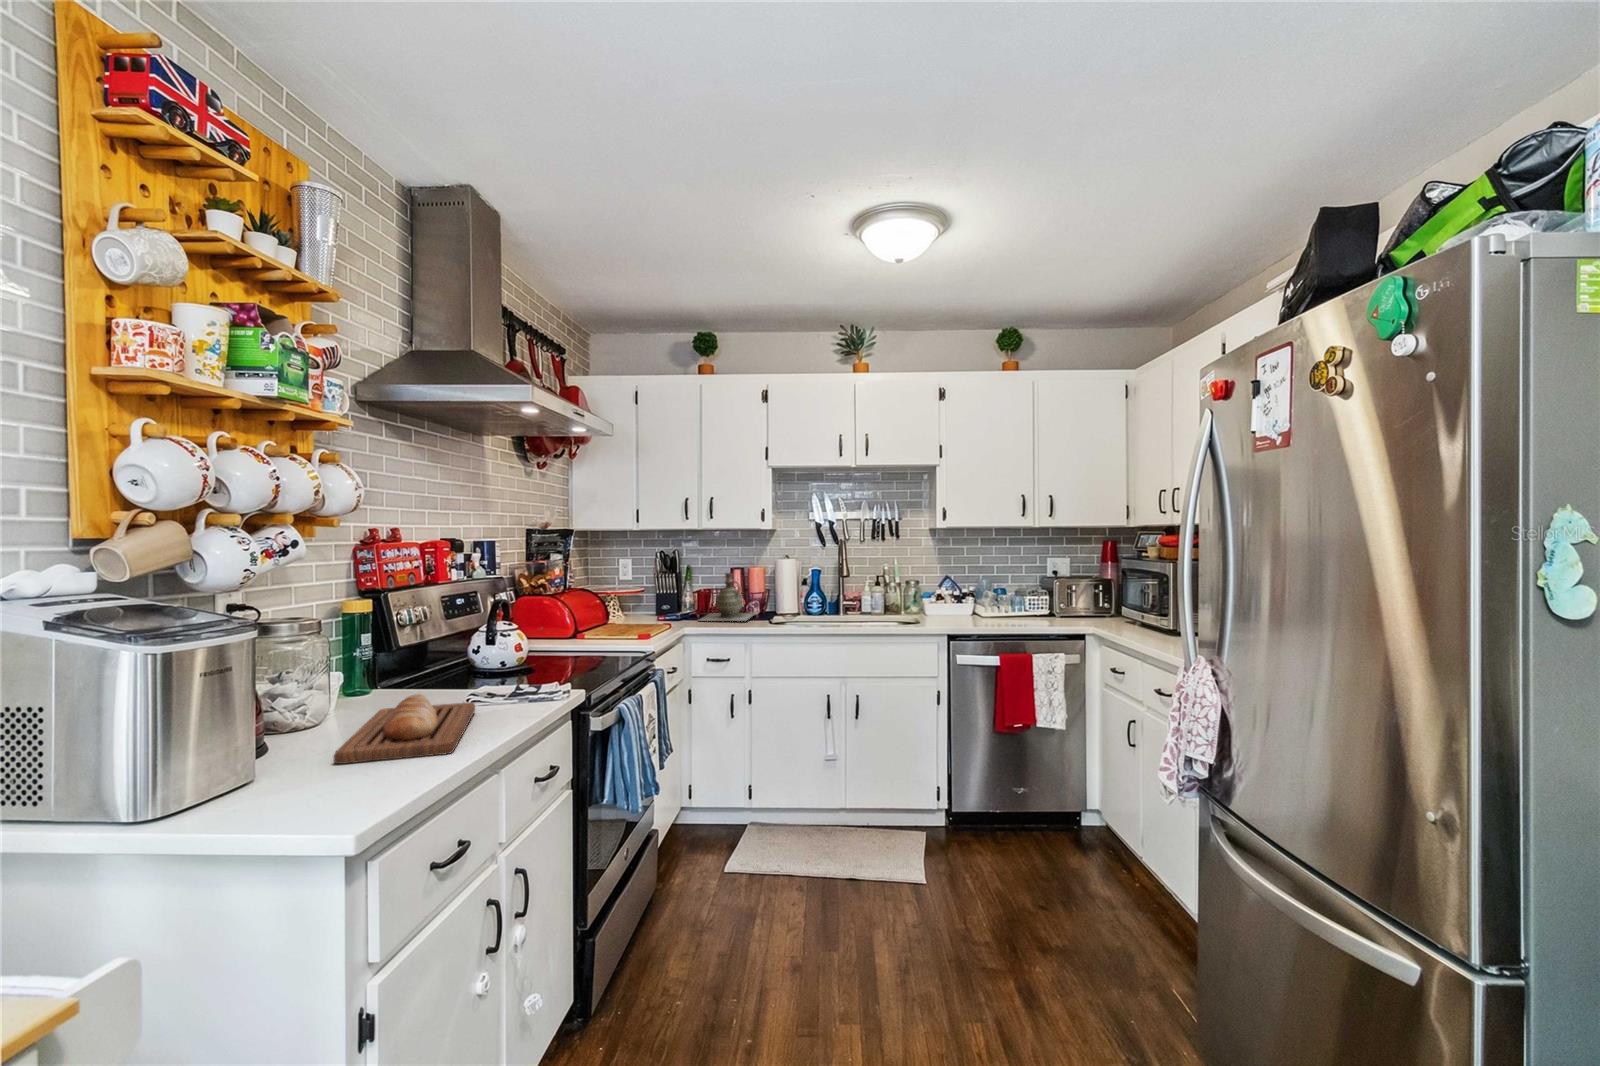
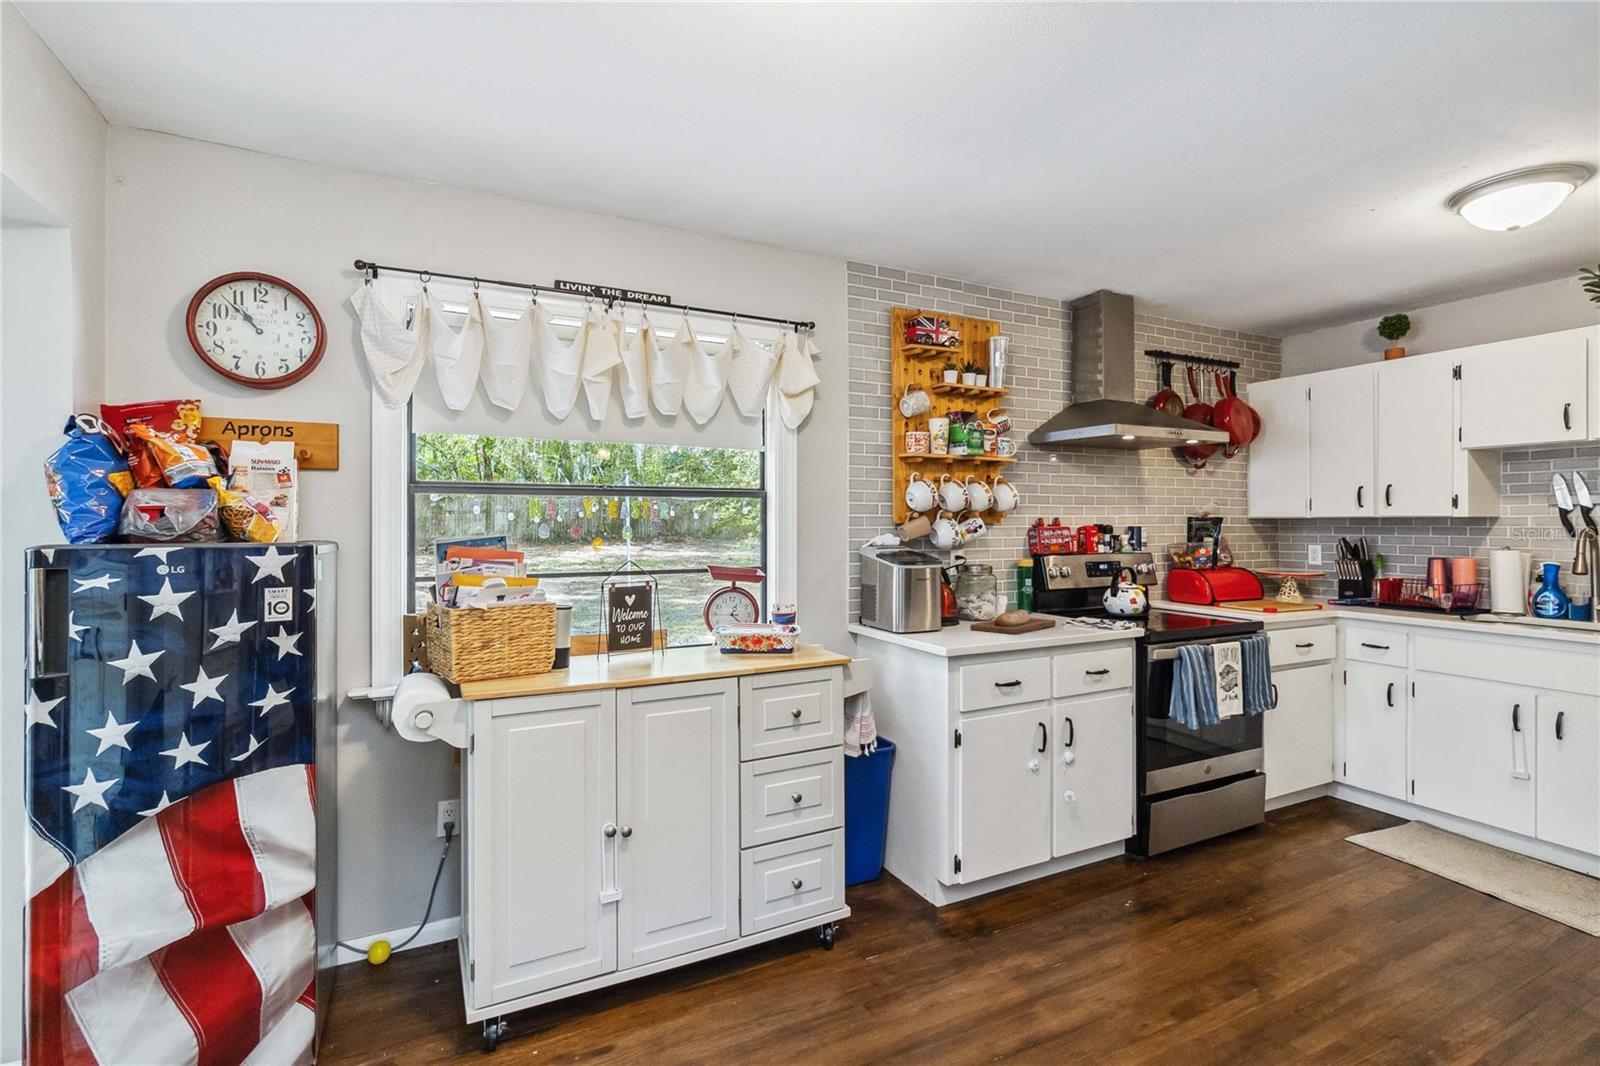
ceramic jug: present [699,573,754,621] -> none [1361,563,1449,613]

